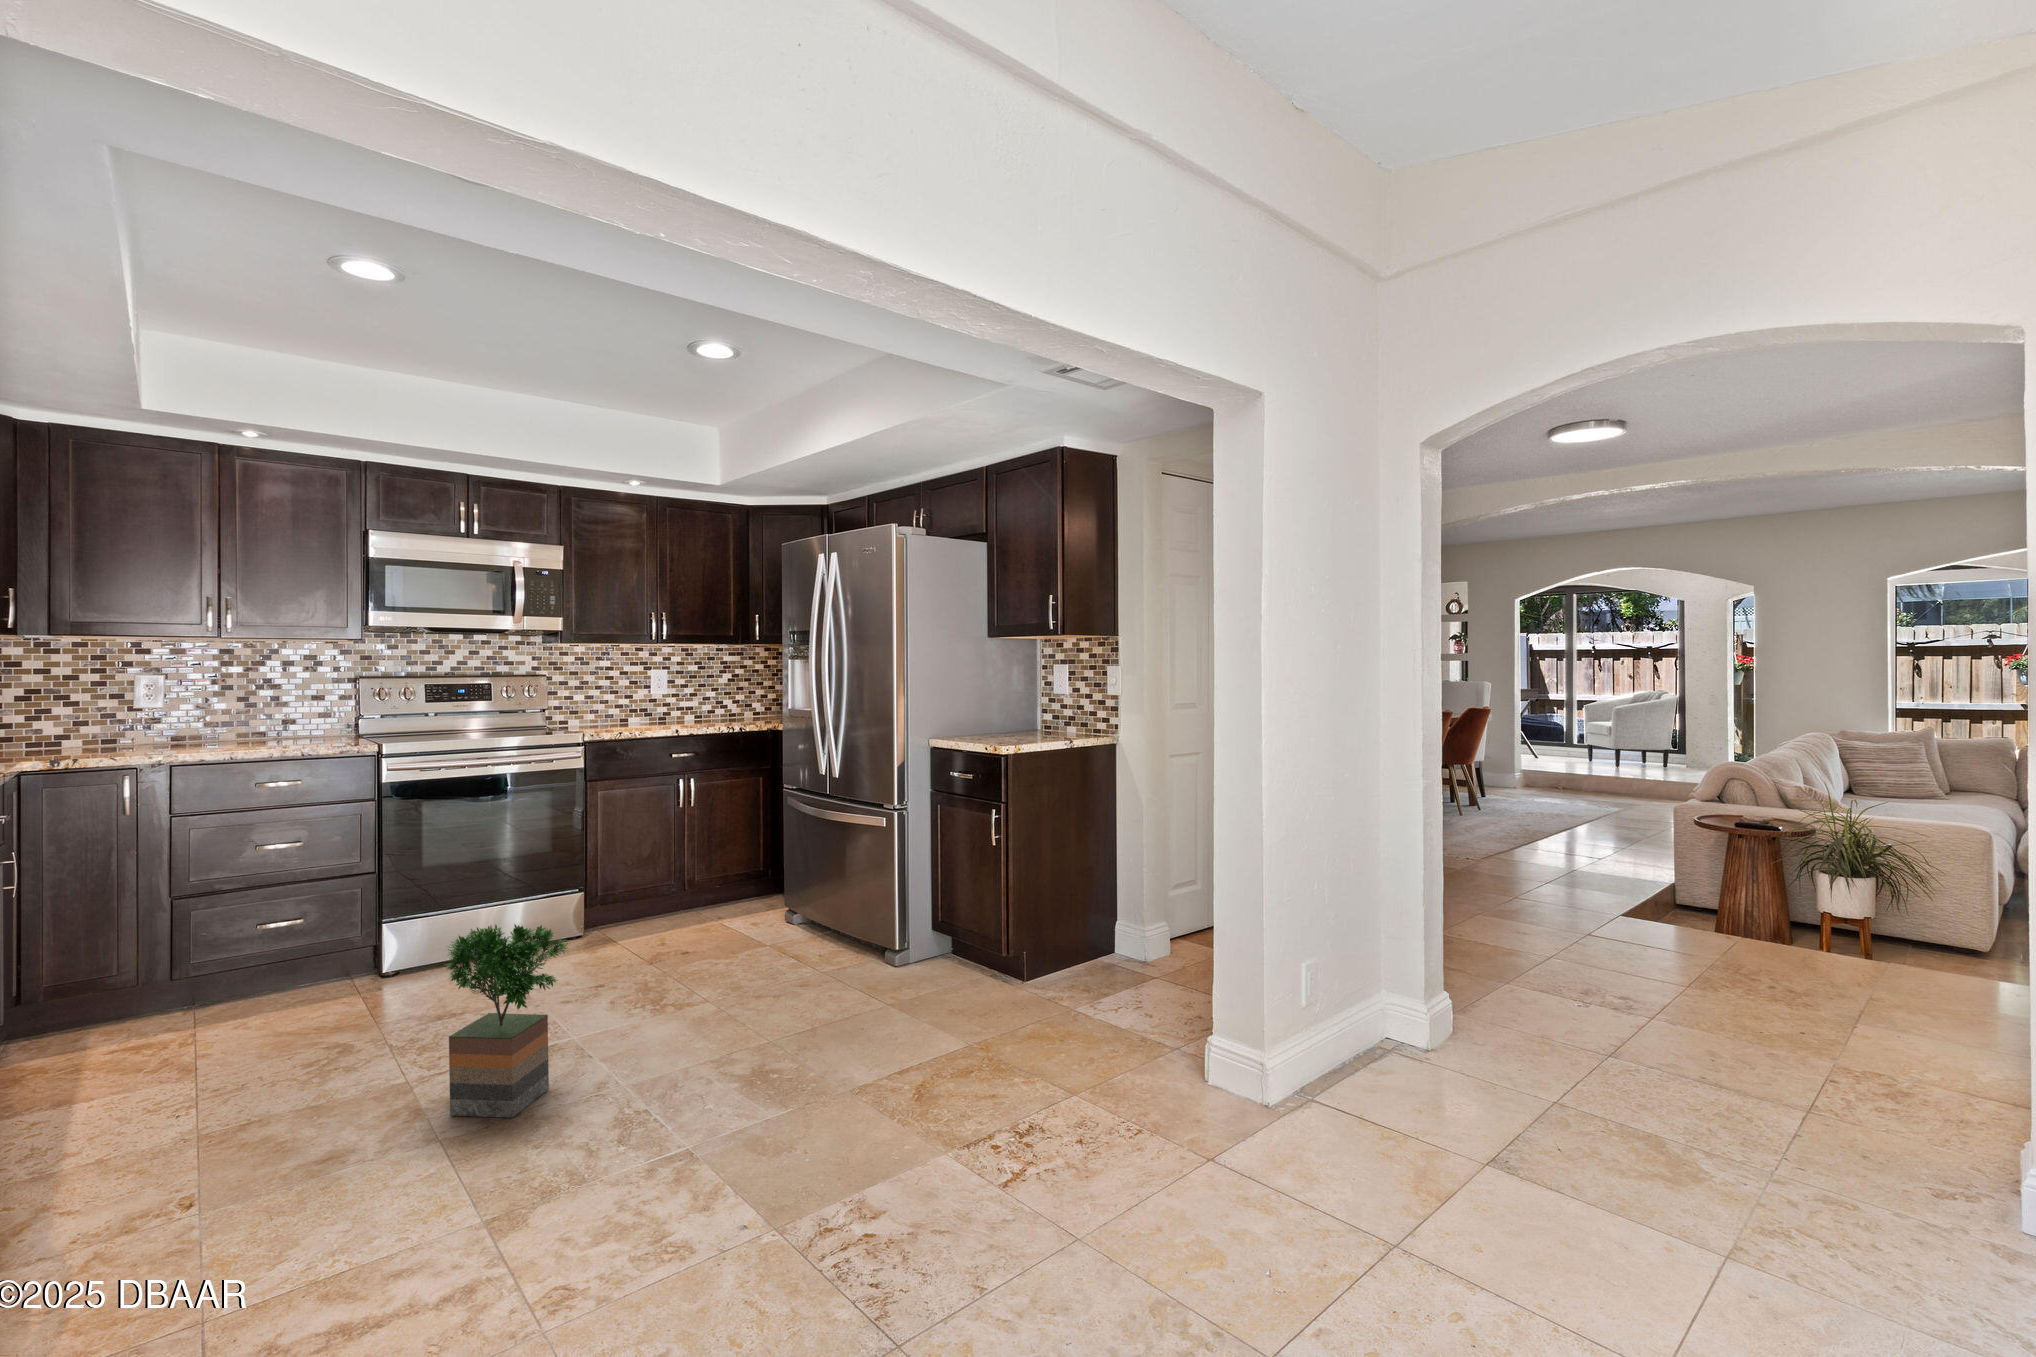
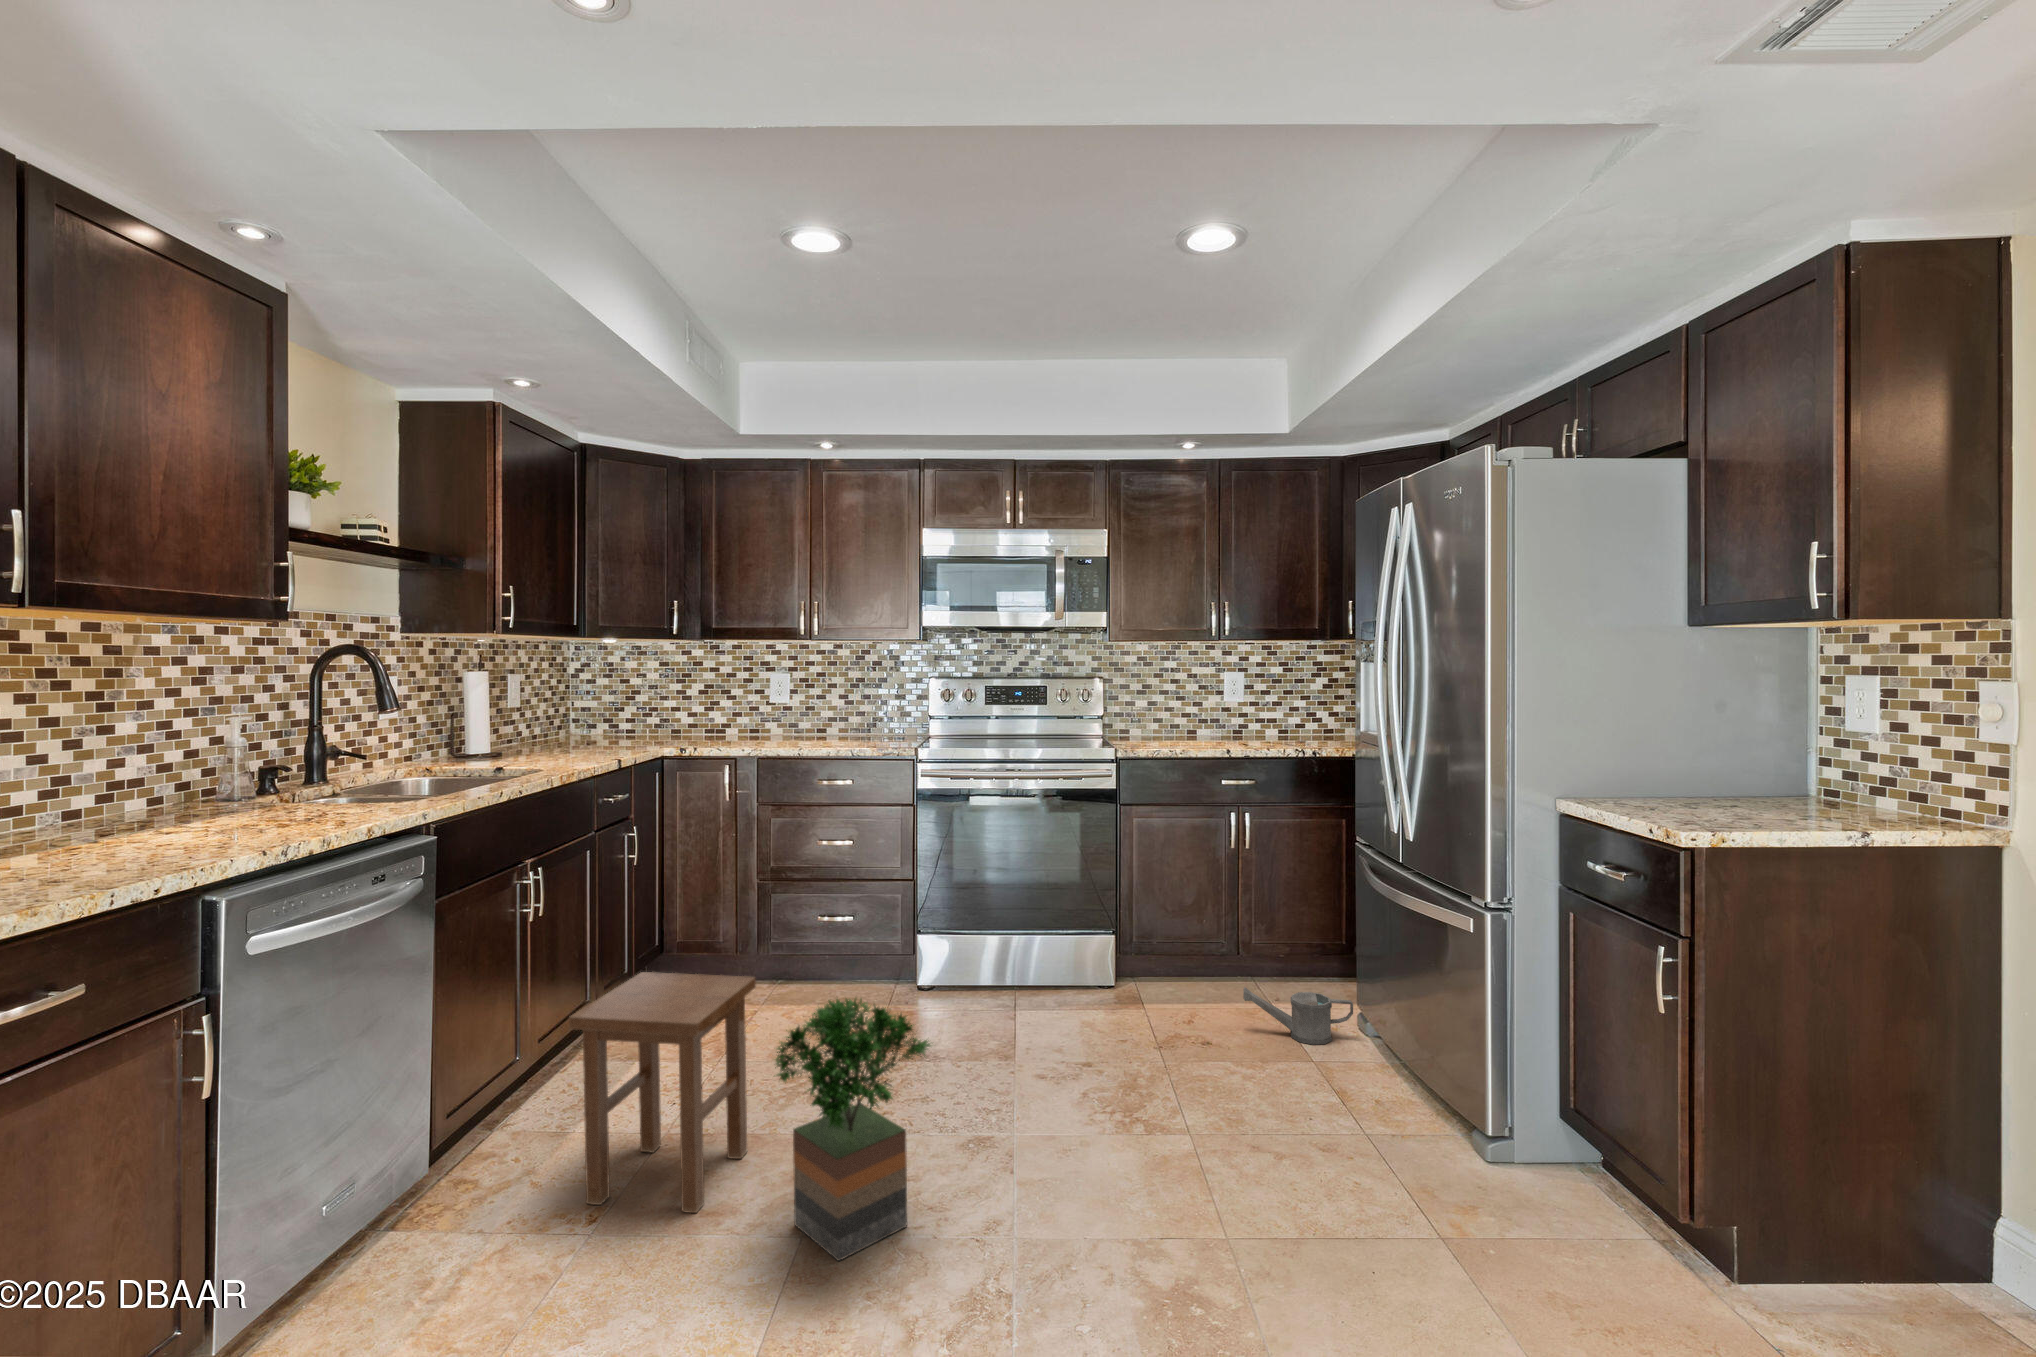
watering can: none [709,904,789,940] -> present [1243,987,1353,1045]
stool: none [196,940,351,1167] -> present [569,972,756,1213]

